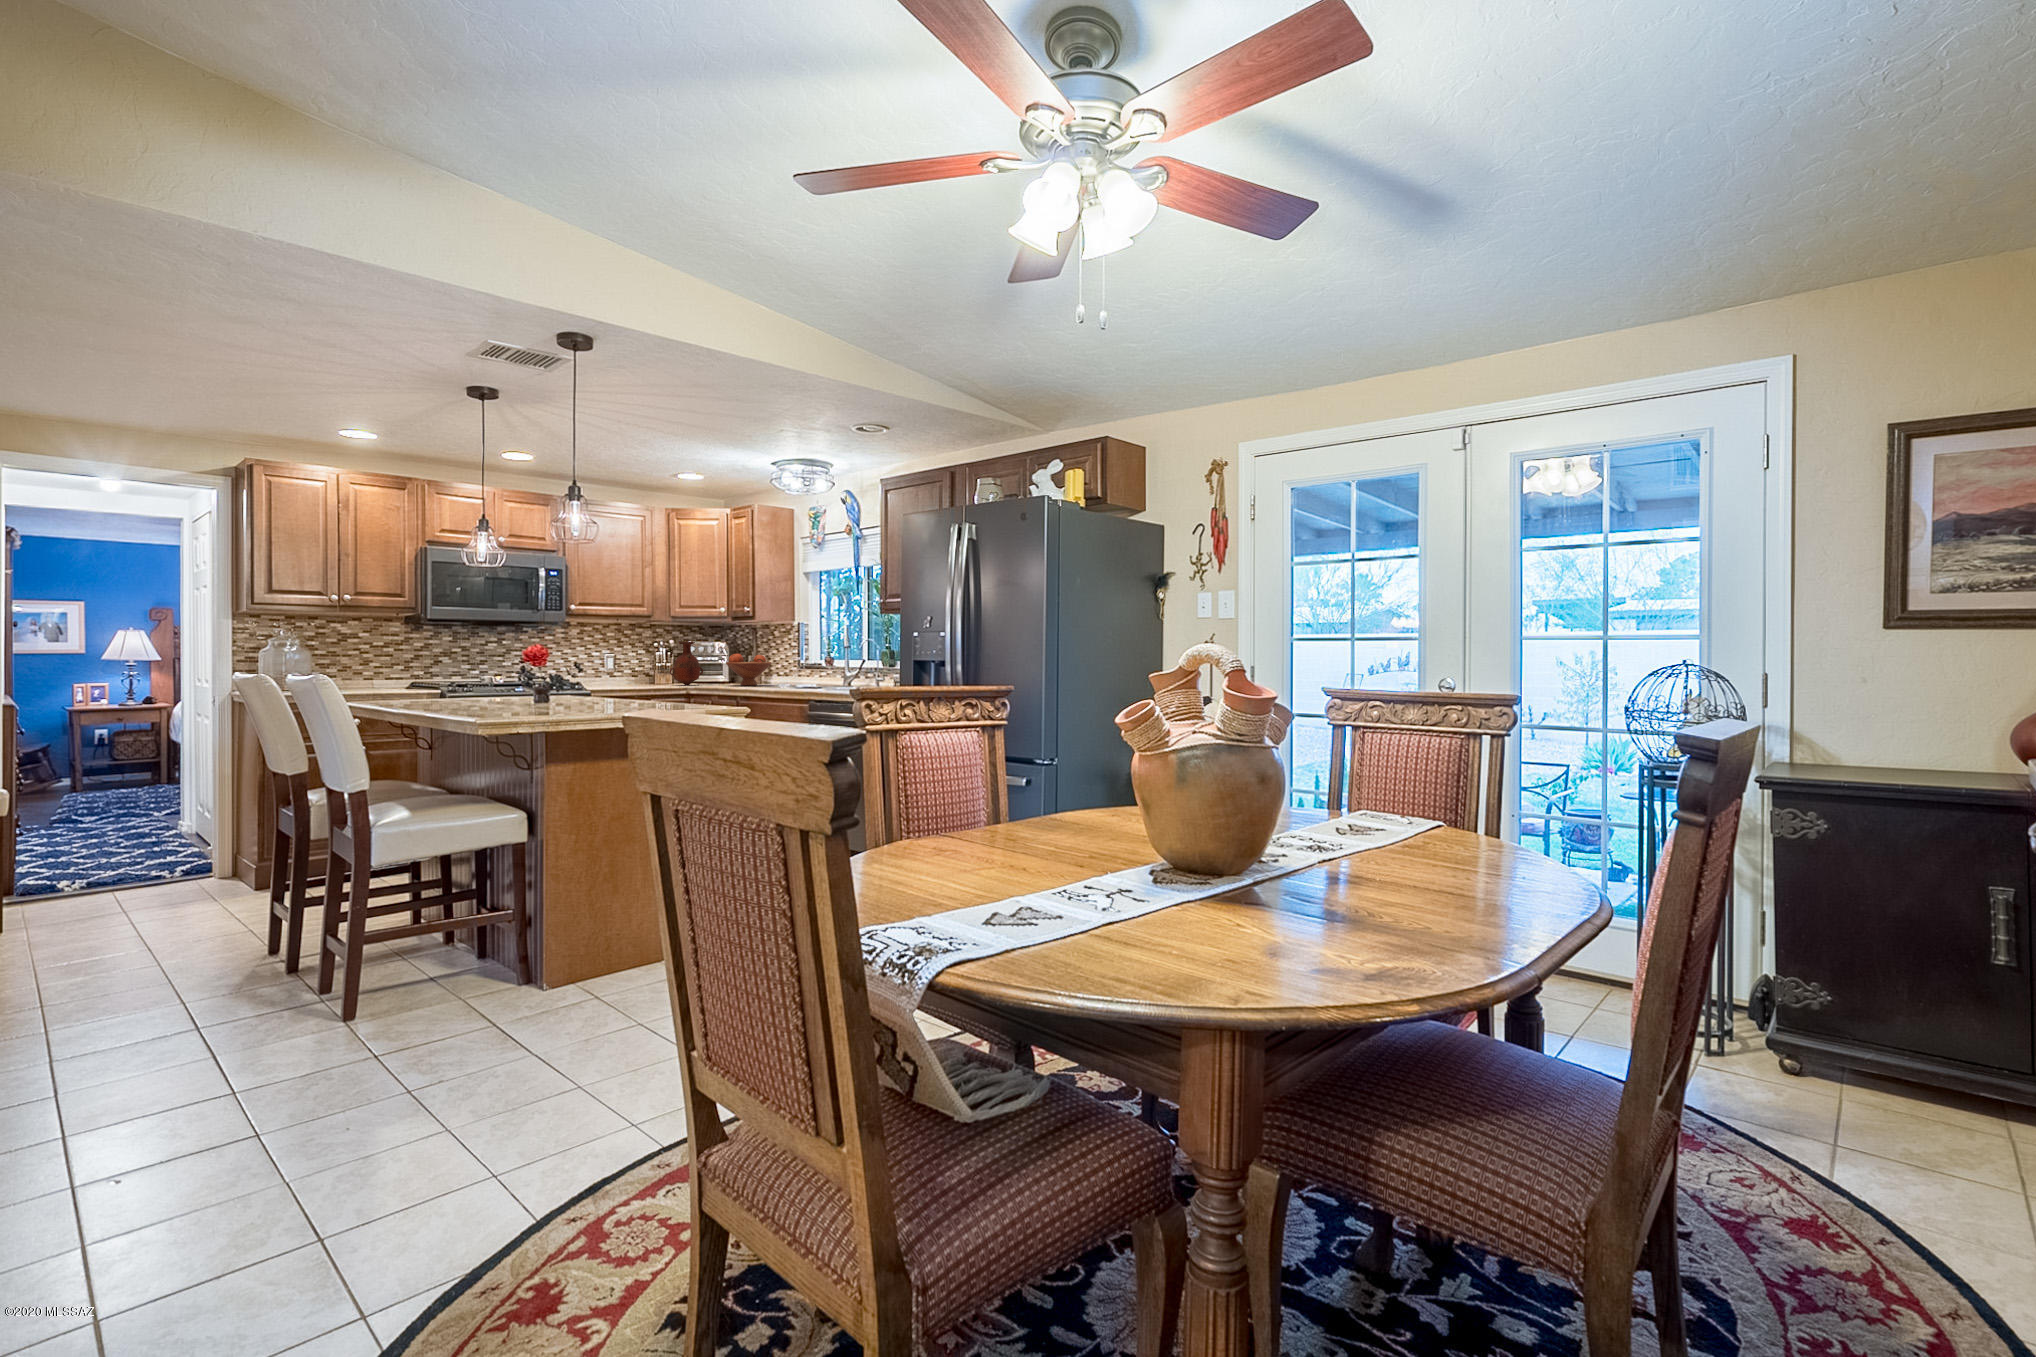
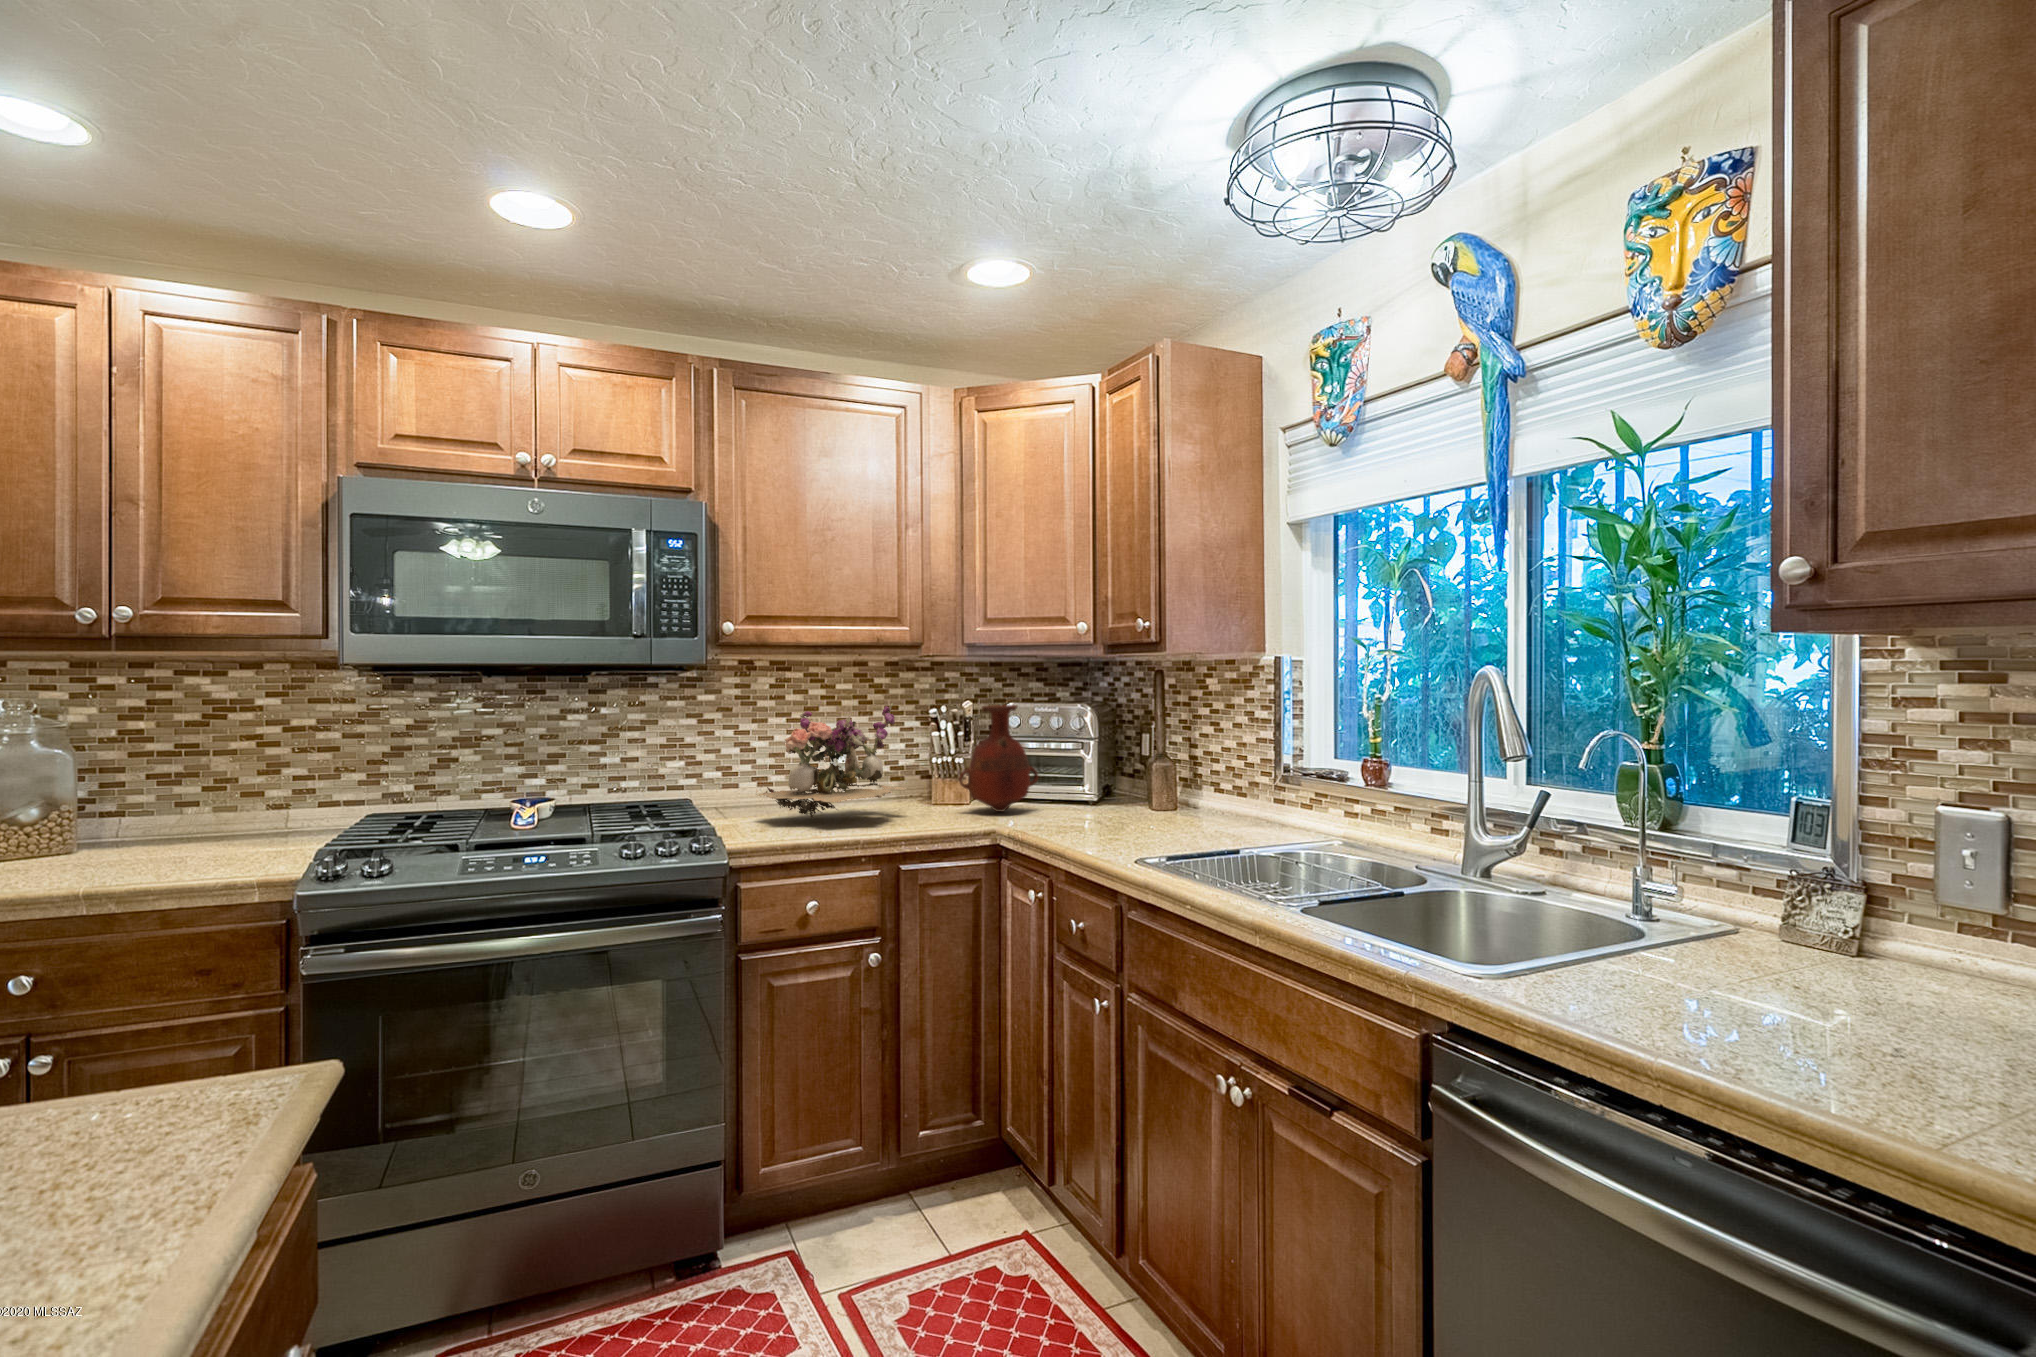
flower arrangement: none [584,640,648,687] -> present [756,703,907,819]
fruit bowl: present [726,654,771,686] -> none [1090,736,1204,823]

